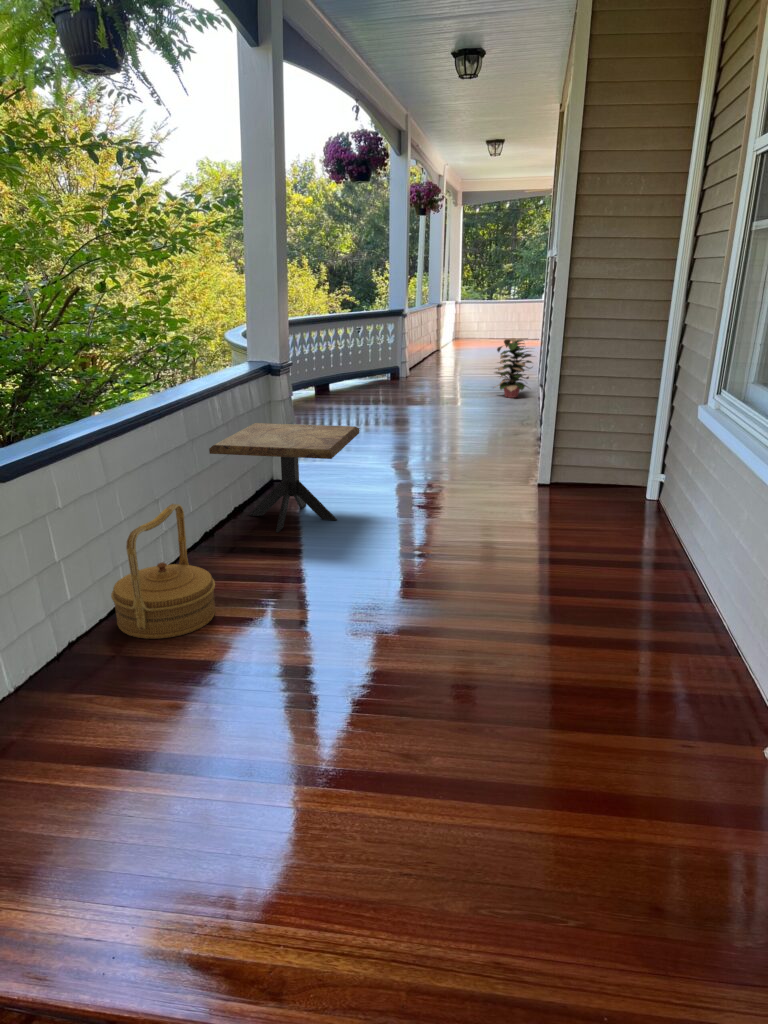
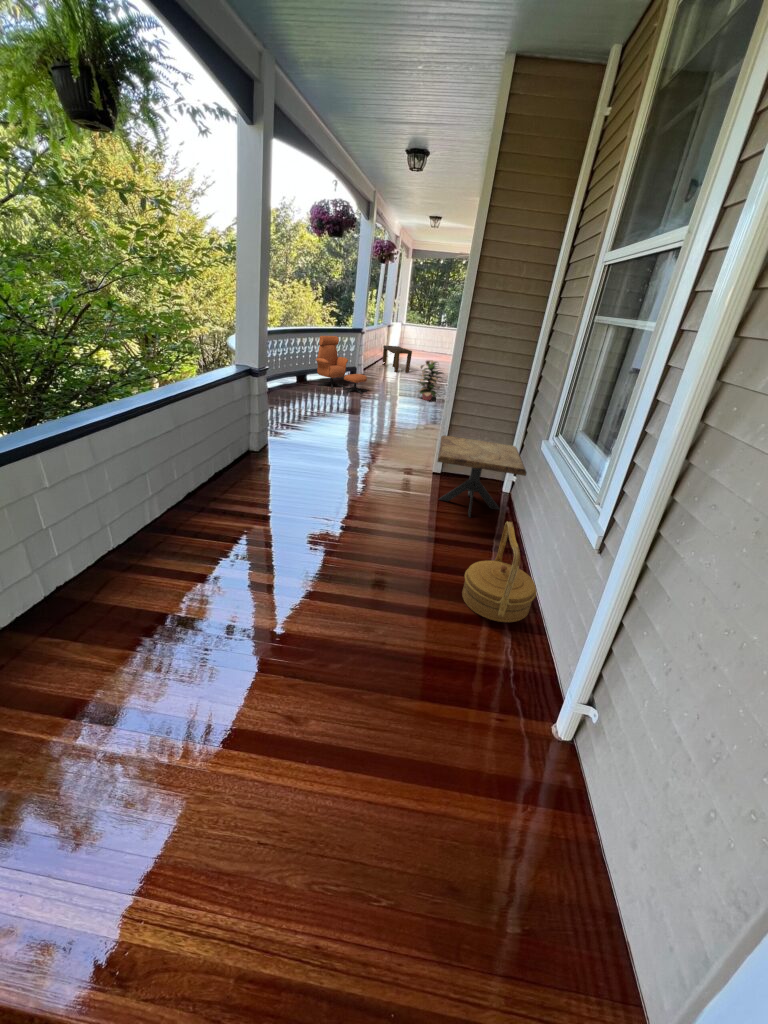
lounge chair: none [340,321,419,398] -> present [316,336,367,394]
bench: none [434,330,479,367] -> present [382,345,412,373]
side table: present [209,423,359,532] -> present [438,435,526,517]
woven basket: present [111,504,215,639] -> present [462,522,536,622]

